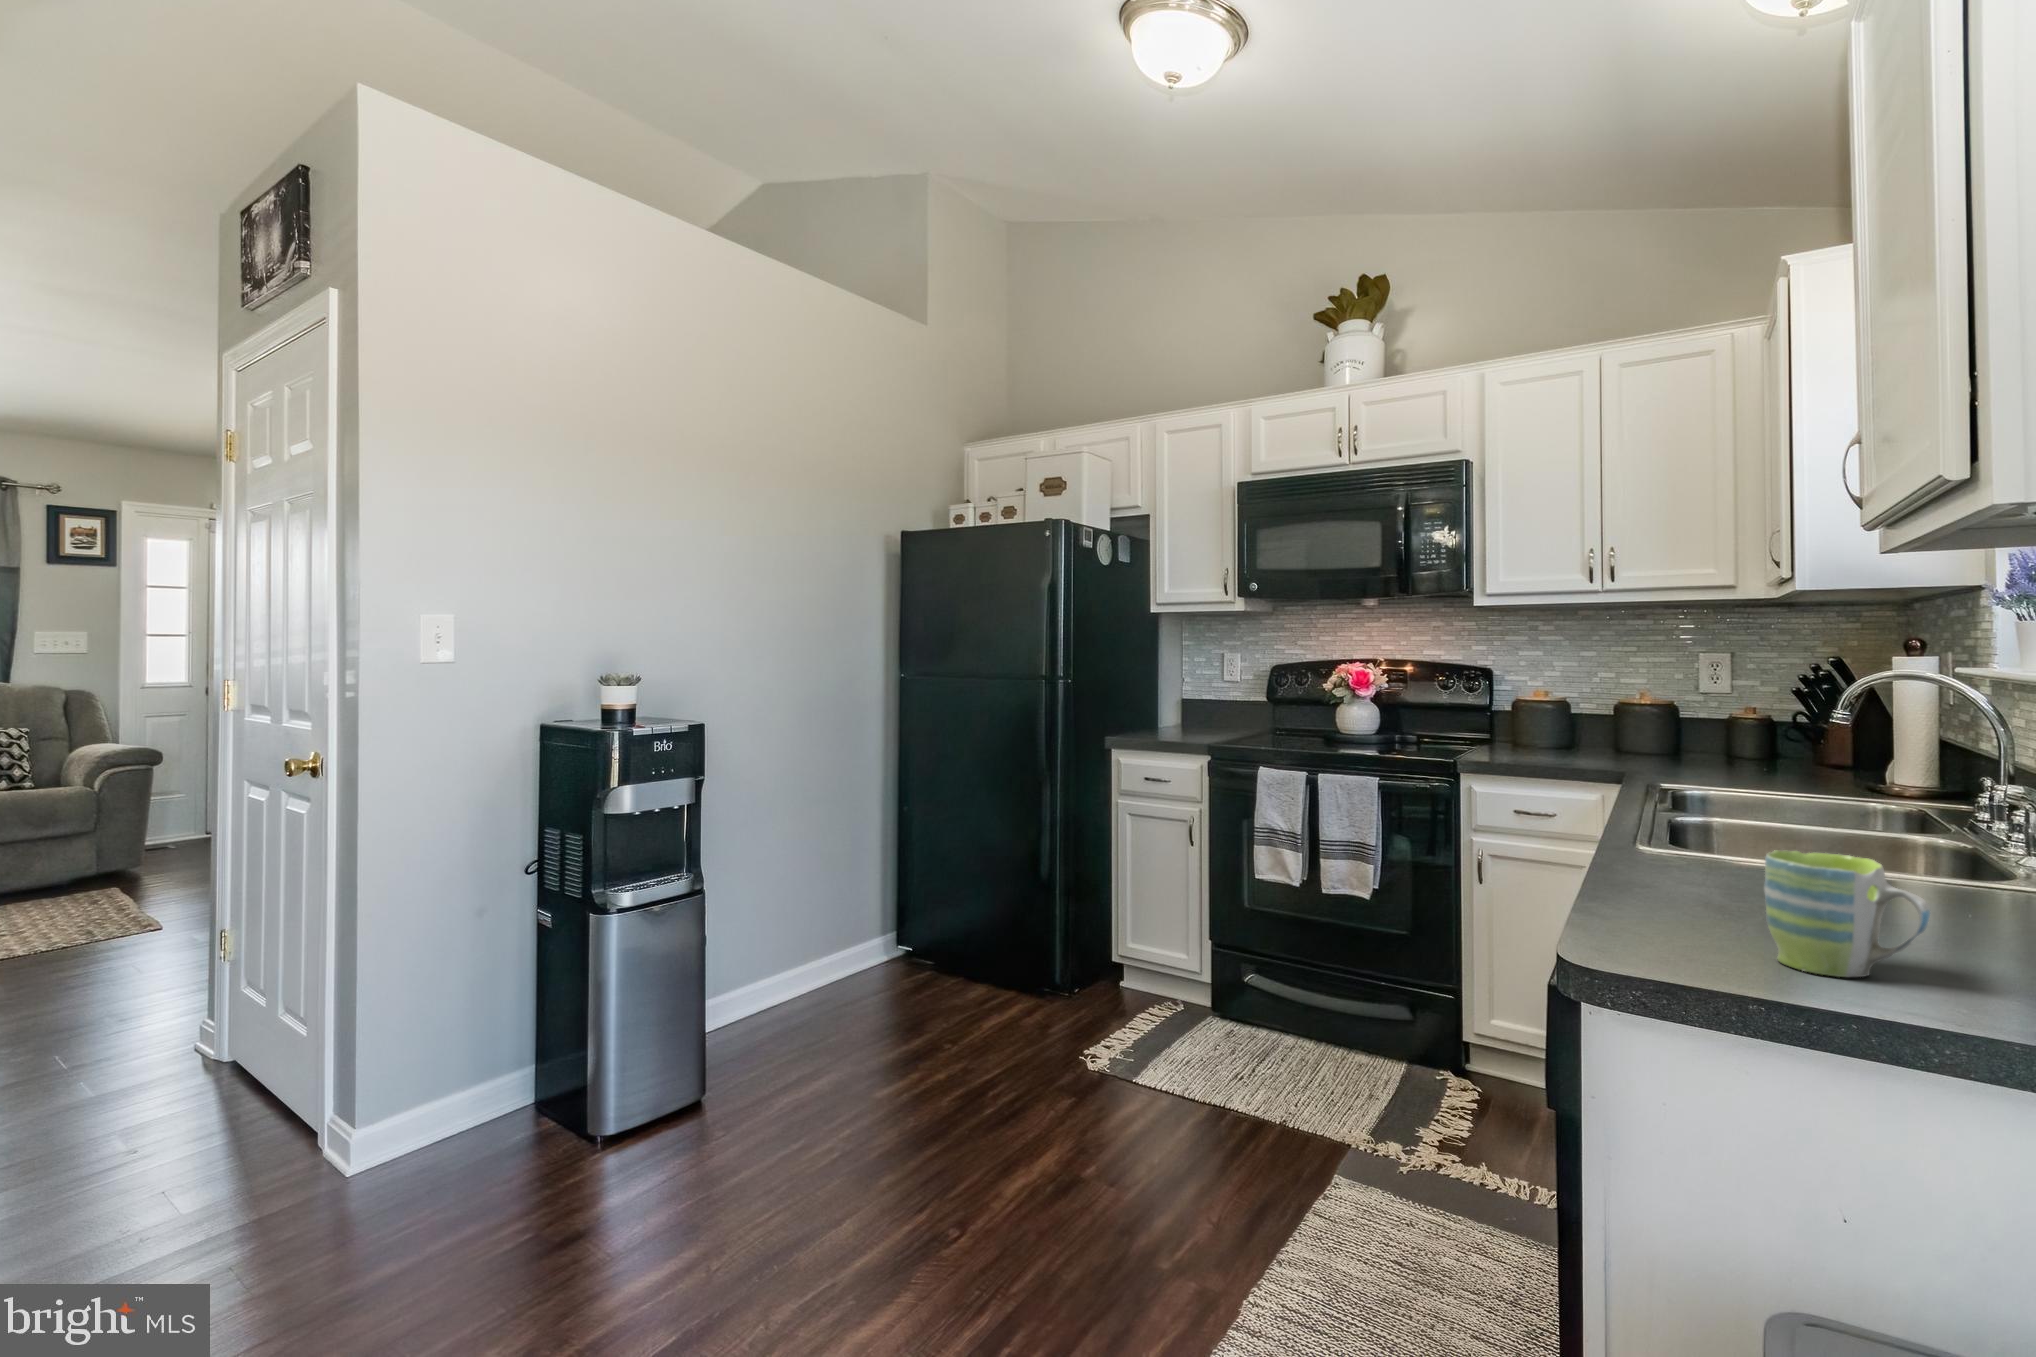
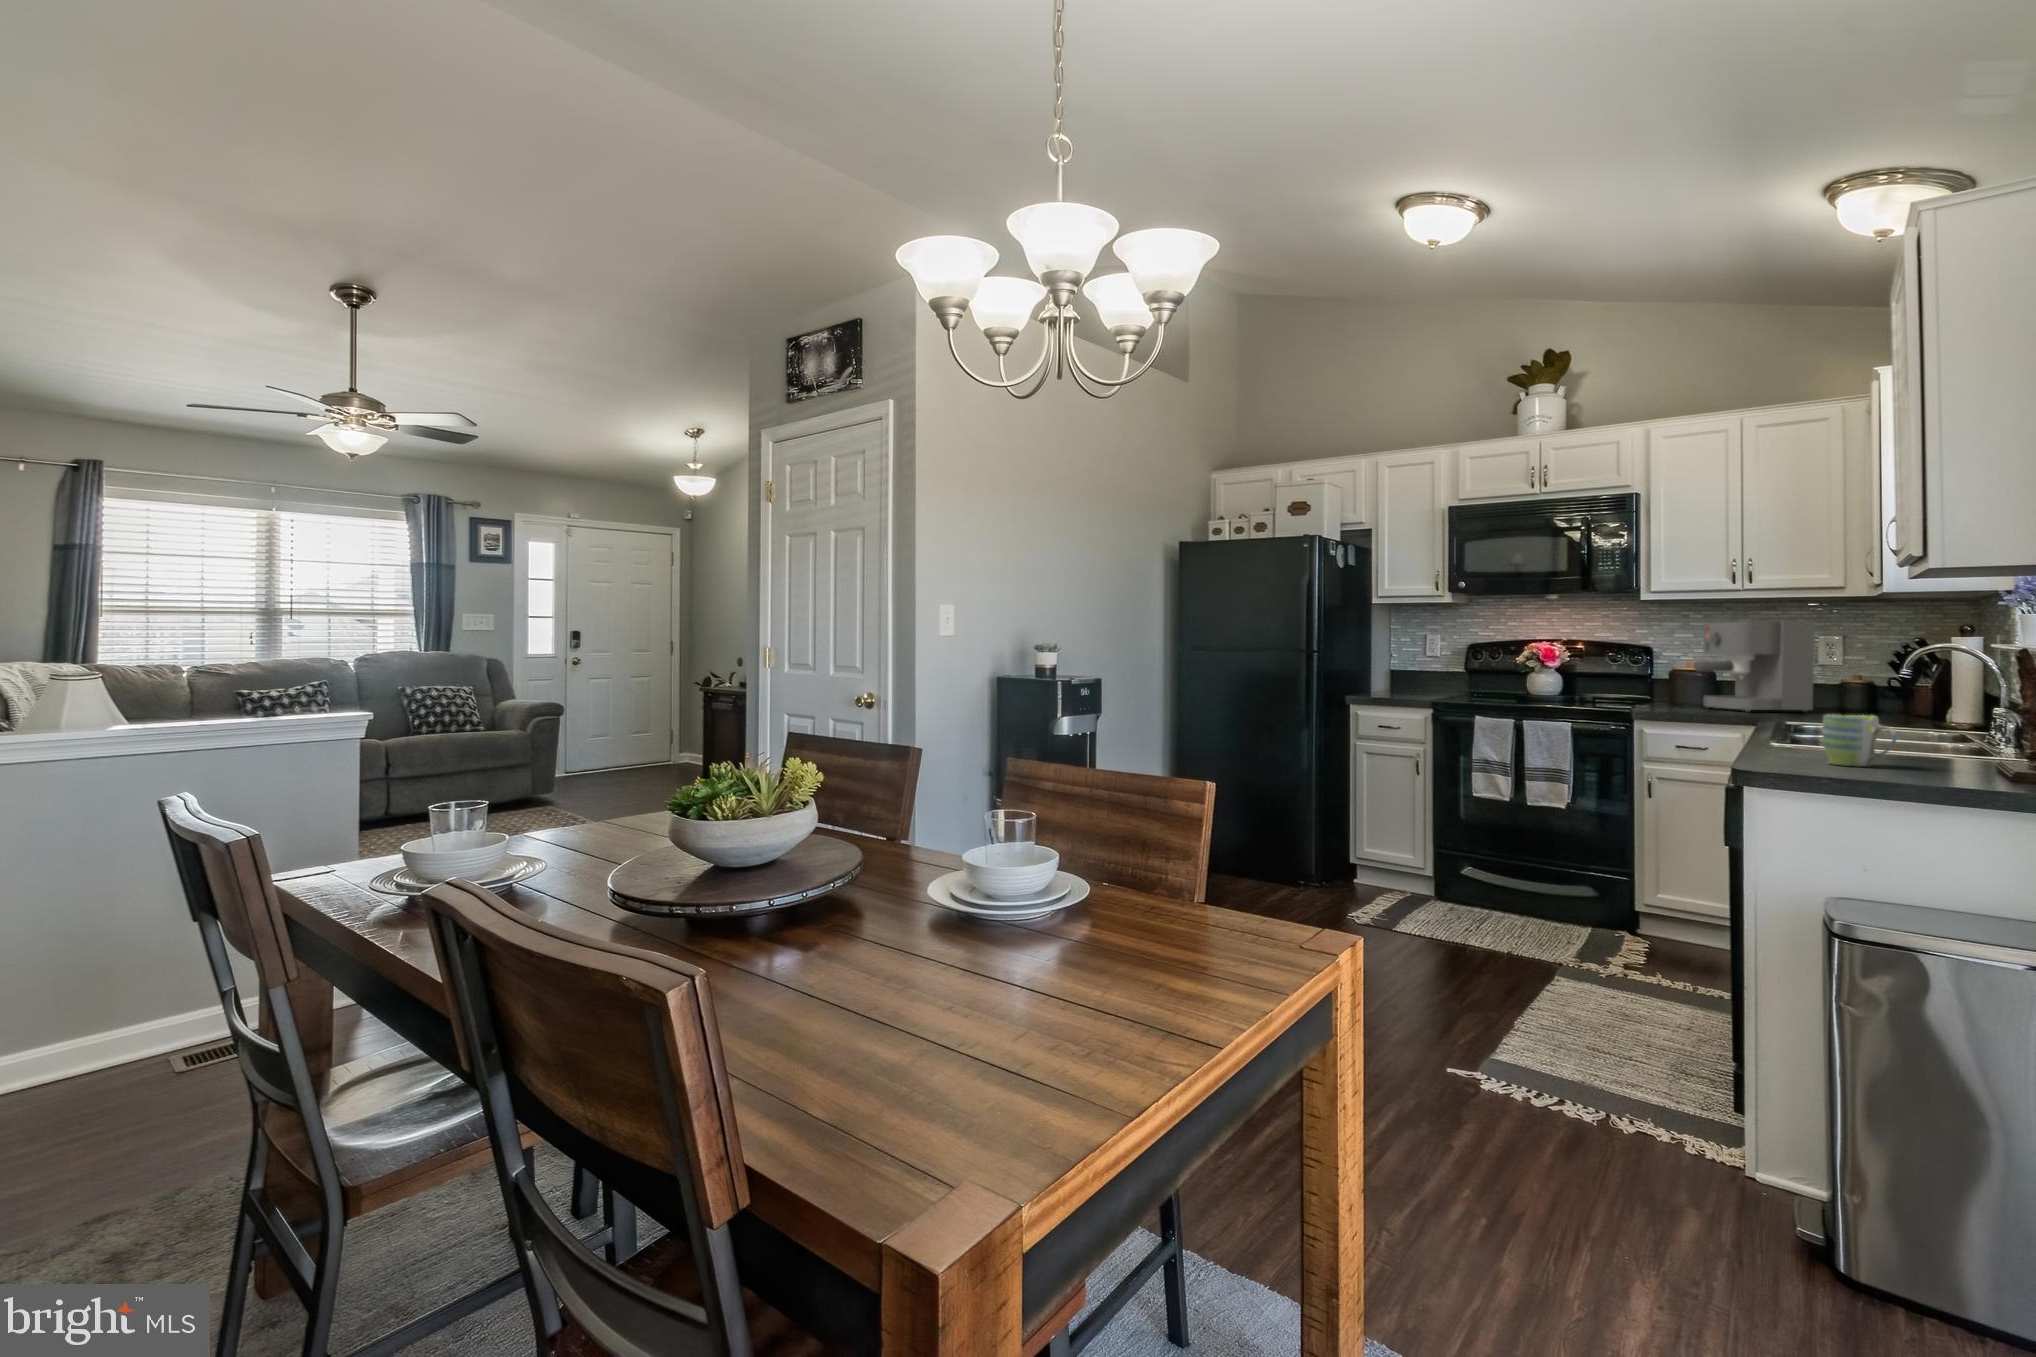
coffee maker: none [1540,634,1695,761] -> present [1694,620,1815,712]

